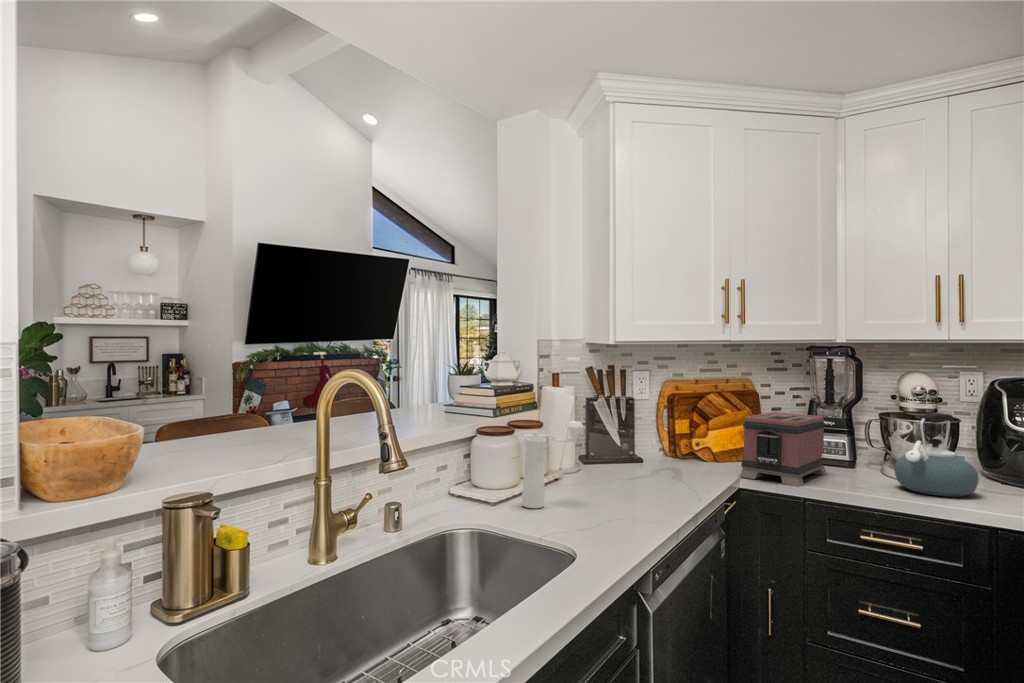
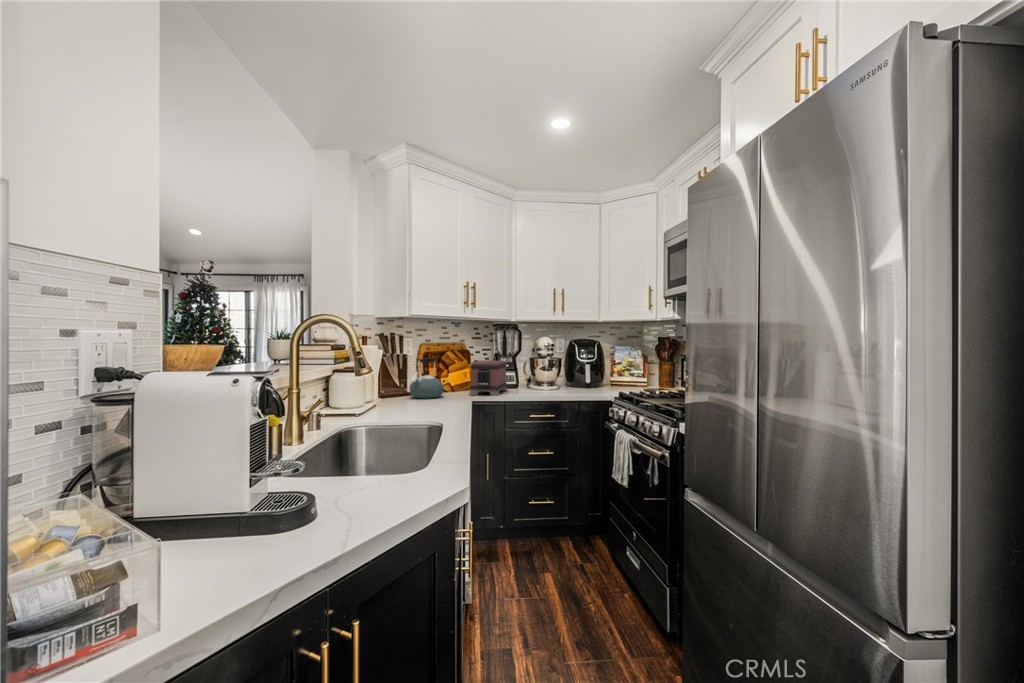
kettle: present [894,413,979,497] -> present [409,358,444,399]
pepper mill: present [522,421,583,508] -> none [372,366,403,415]

